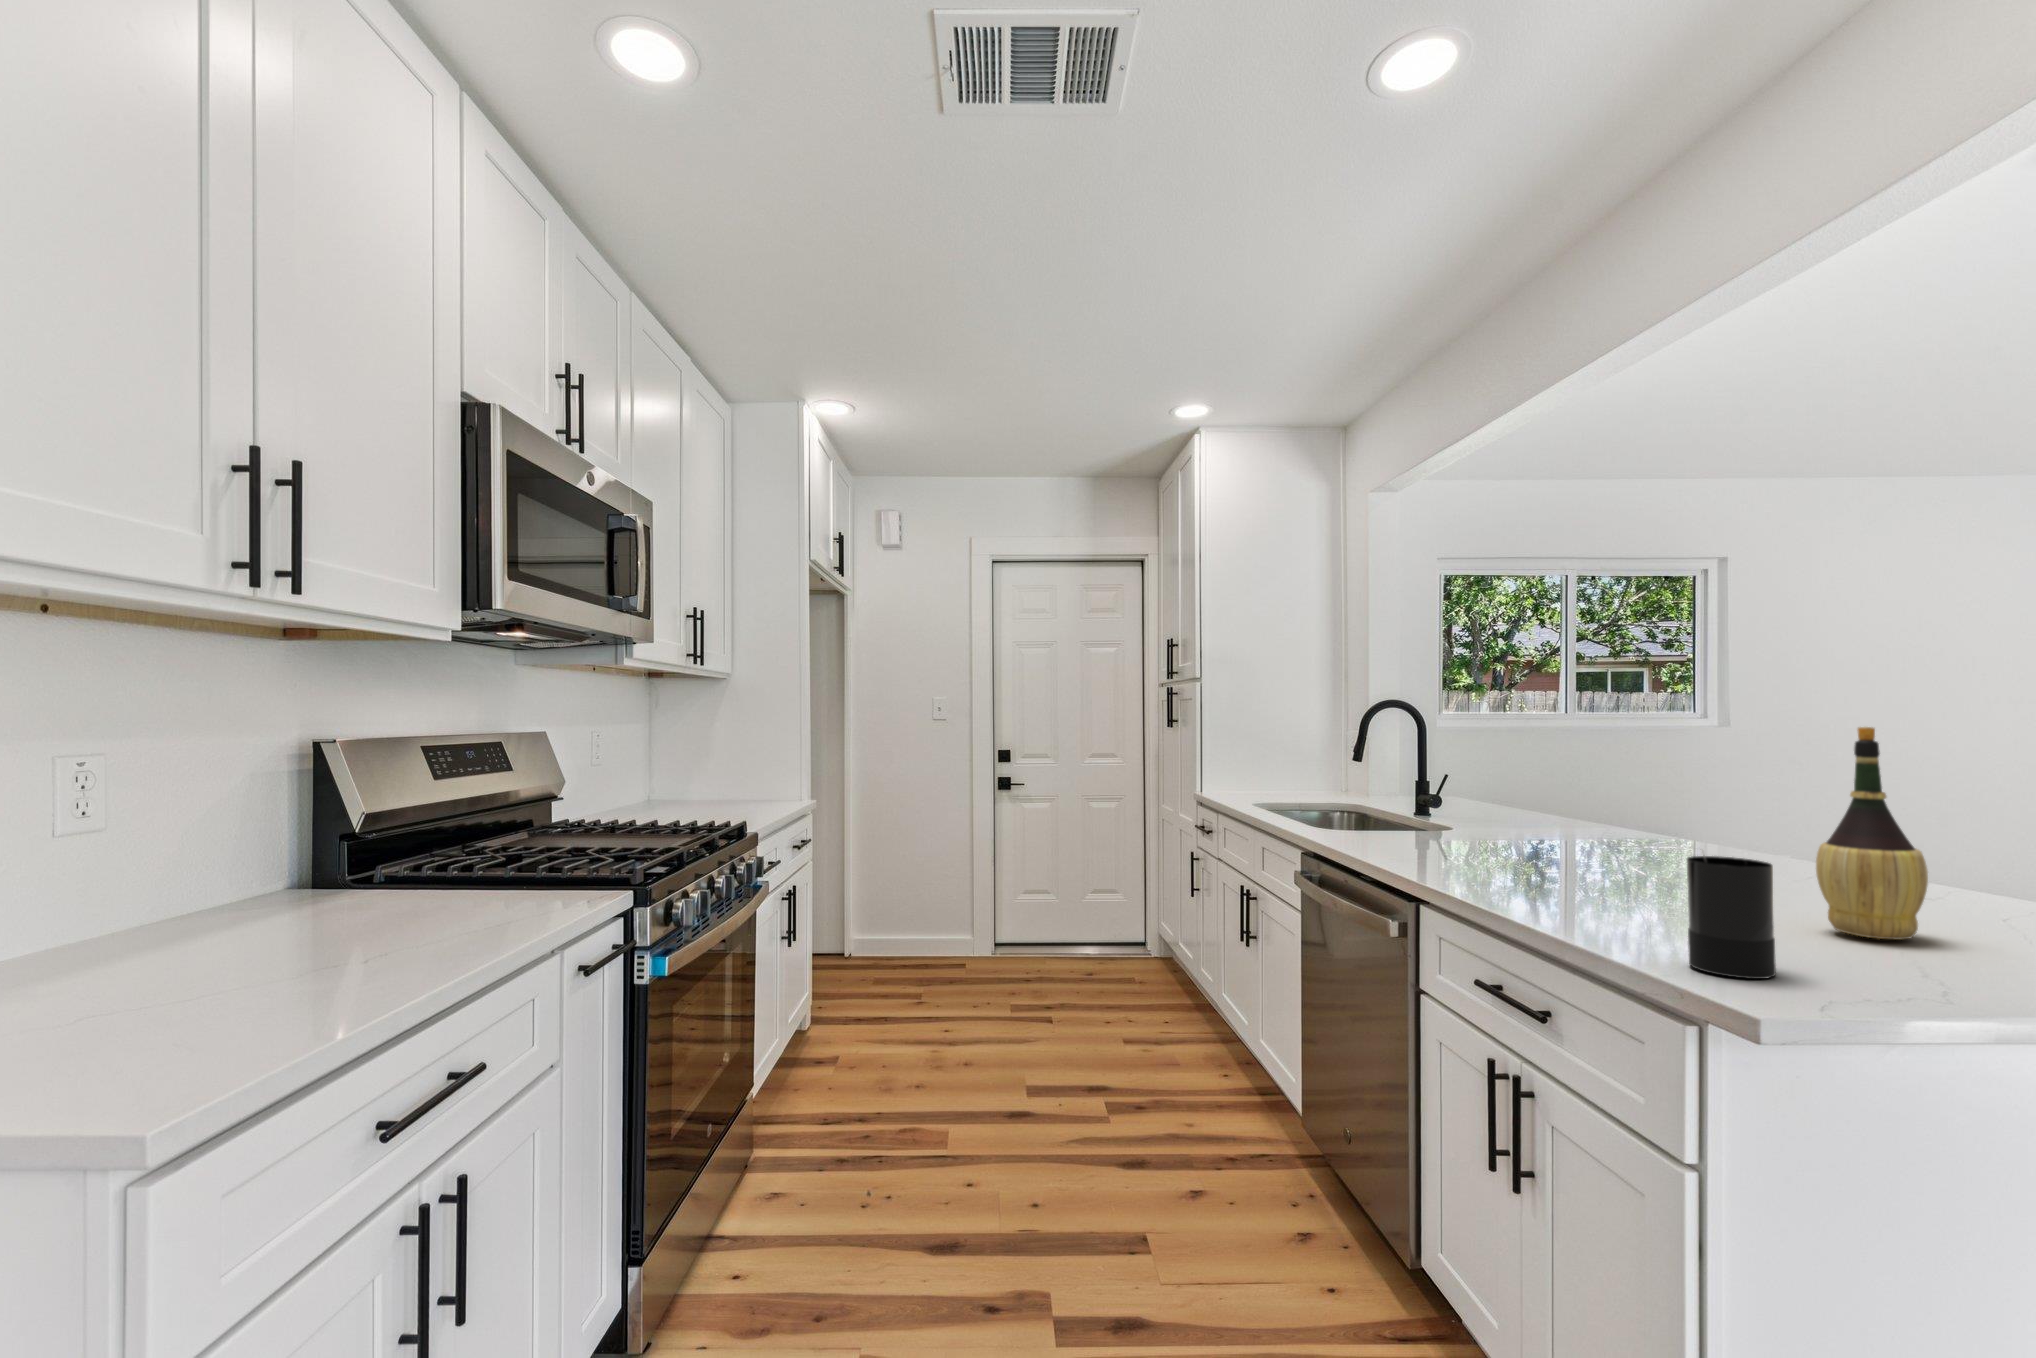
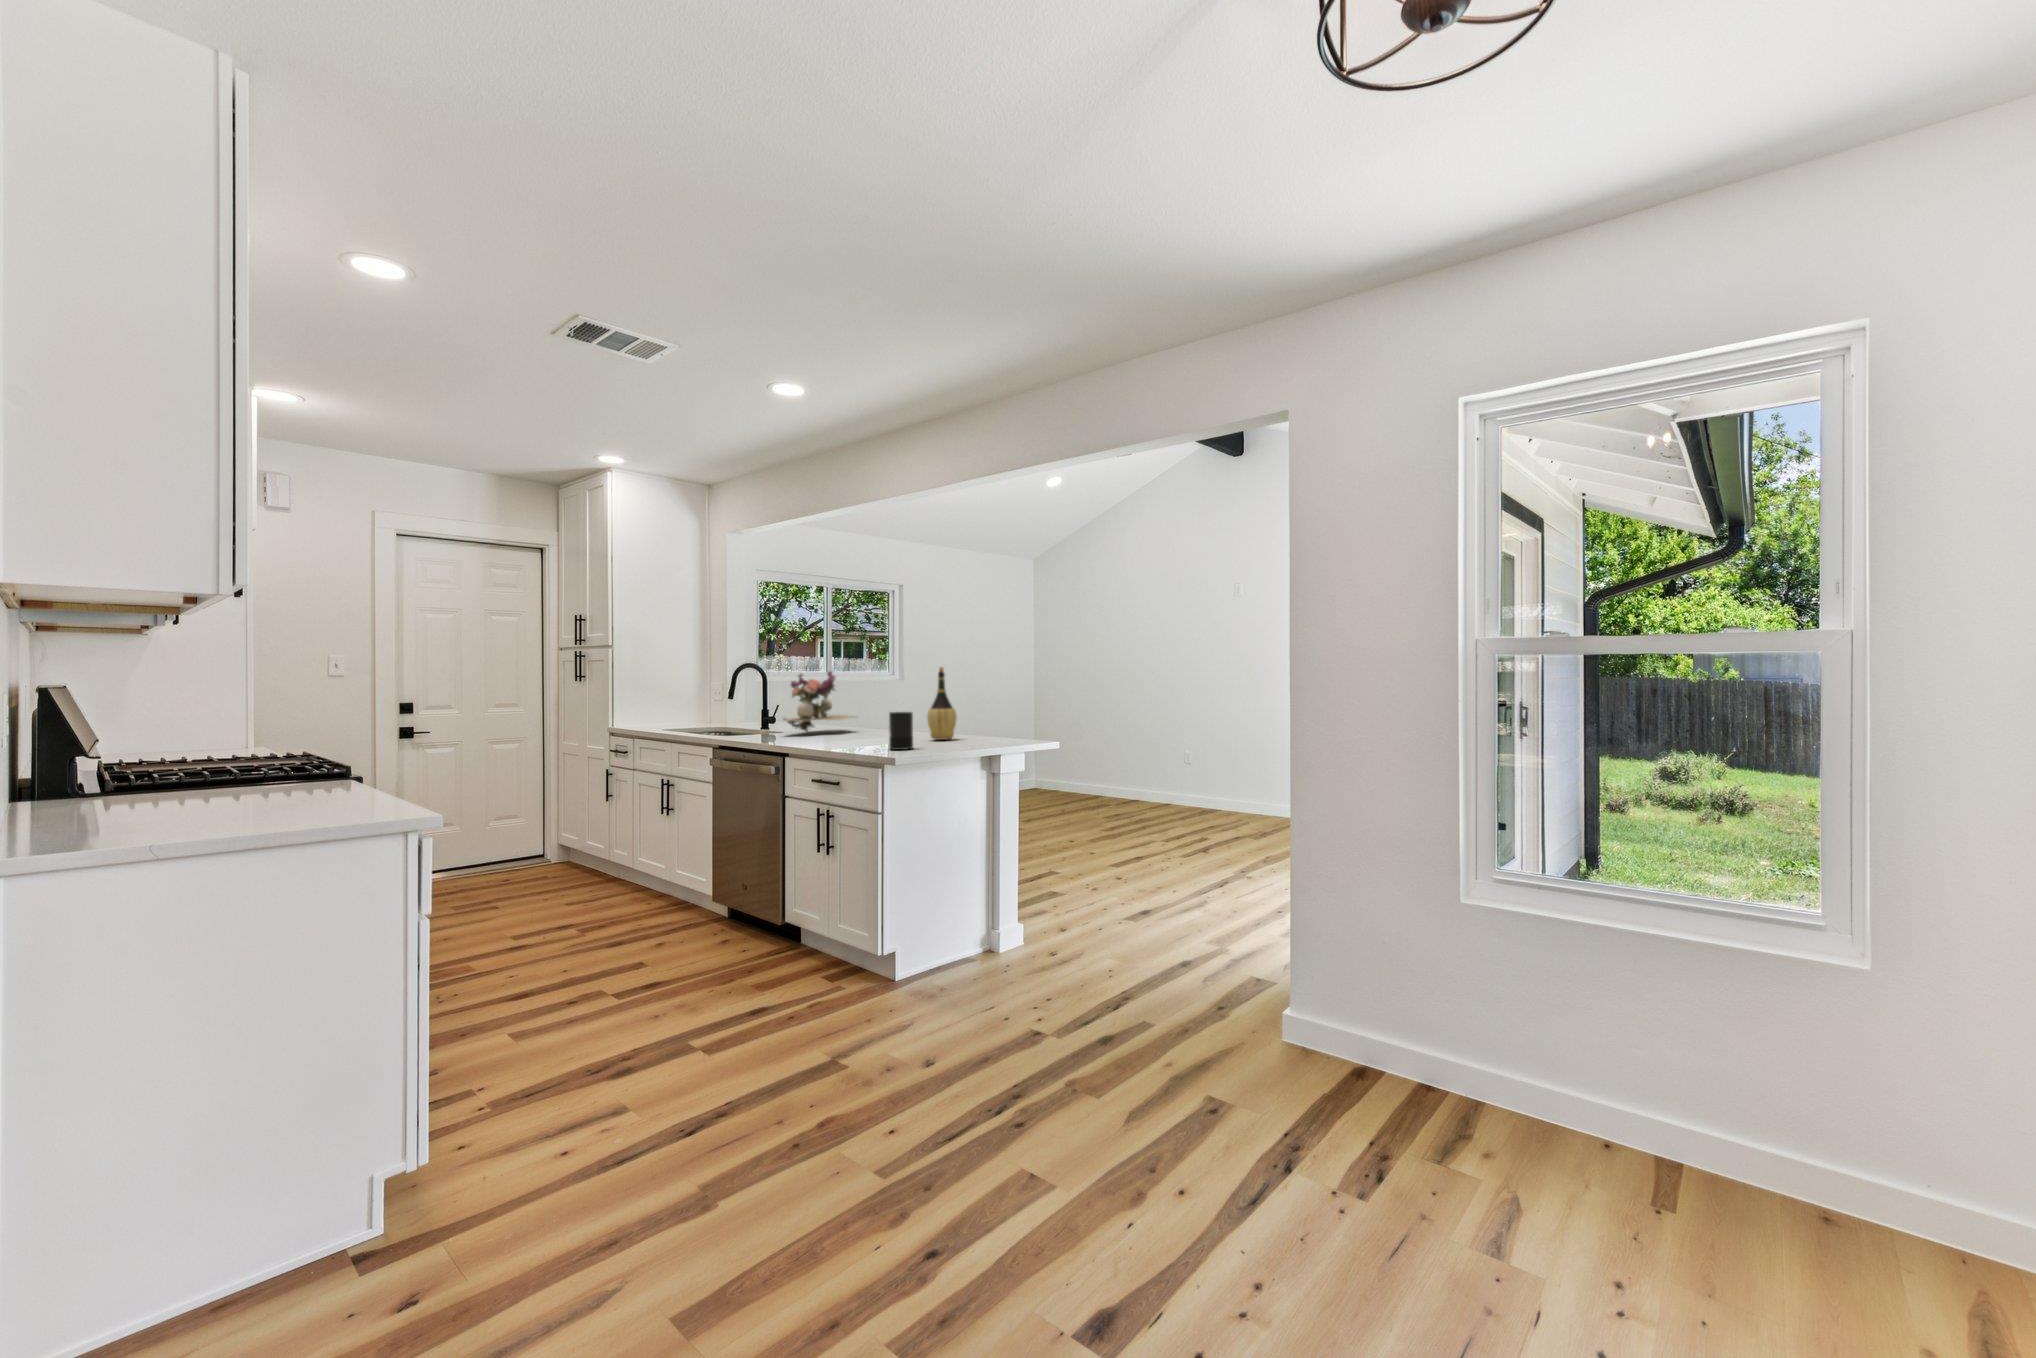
flower arrangement: none [1434,719,1607,850] -> present [783,671,853,731]

